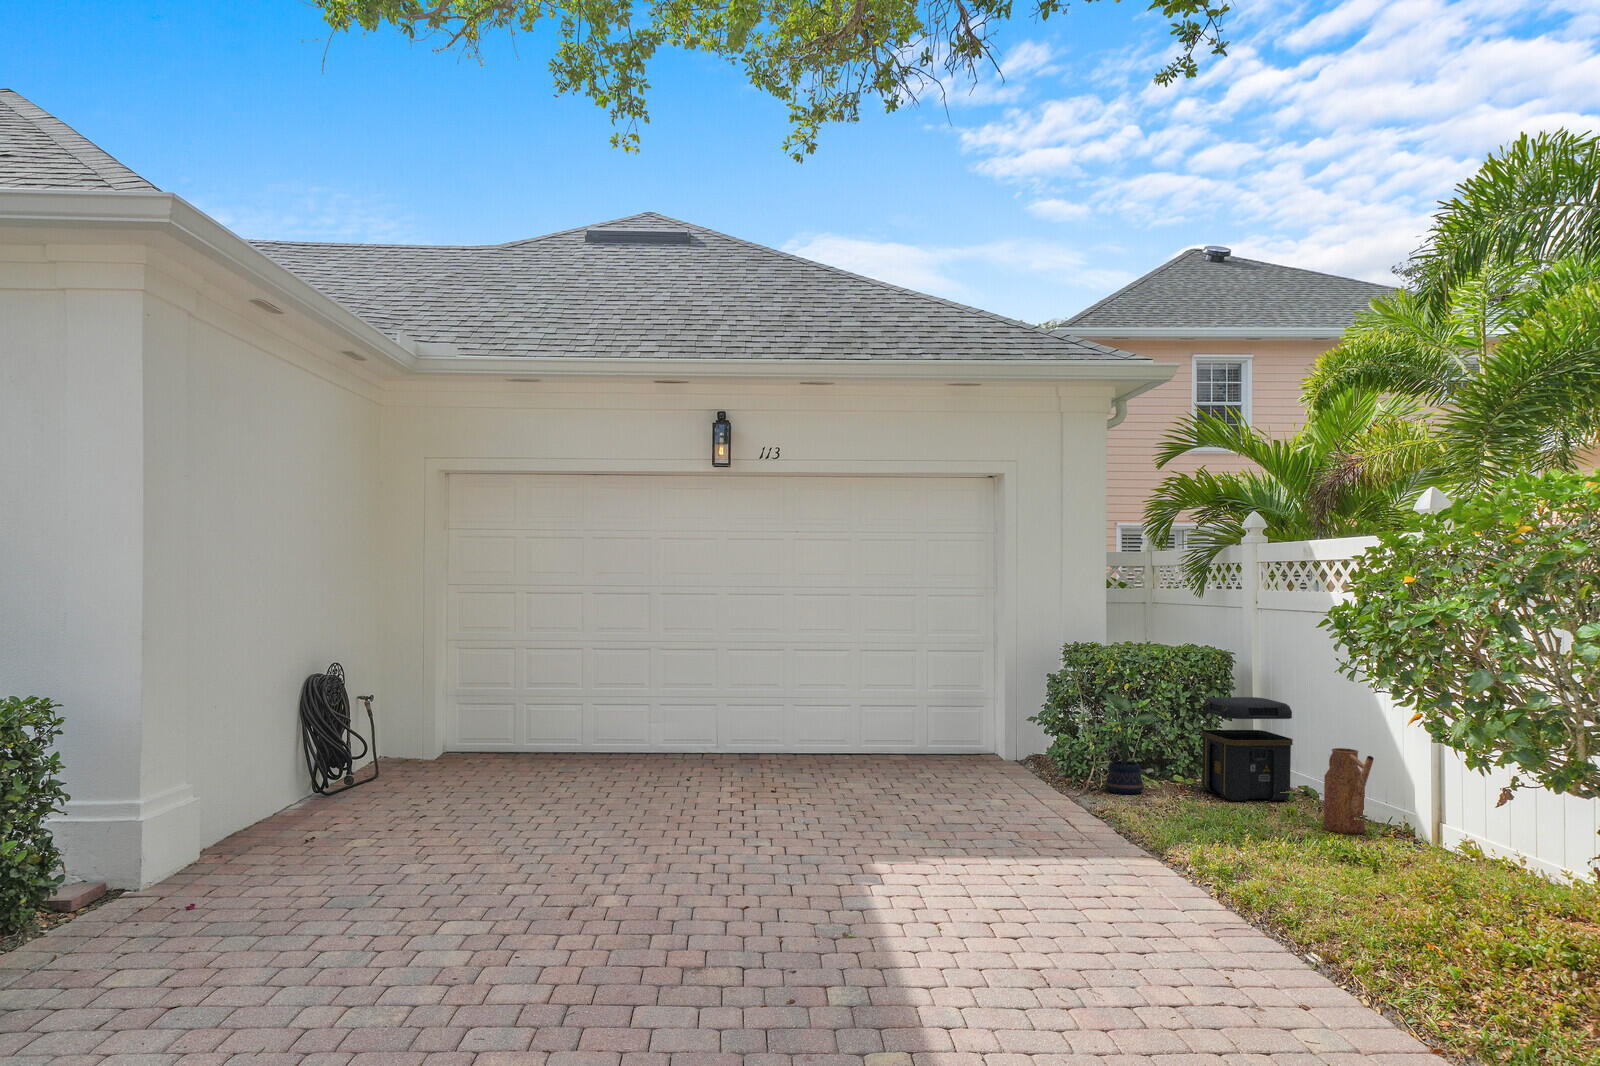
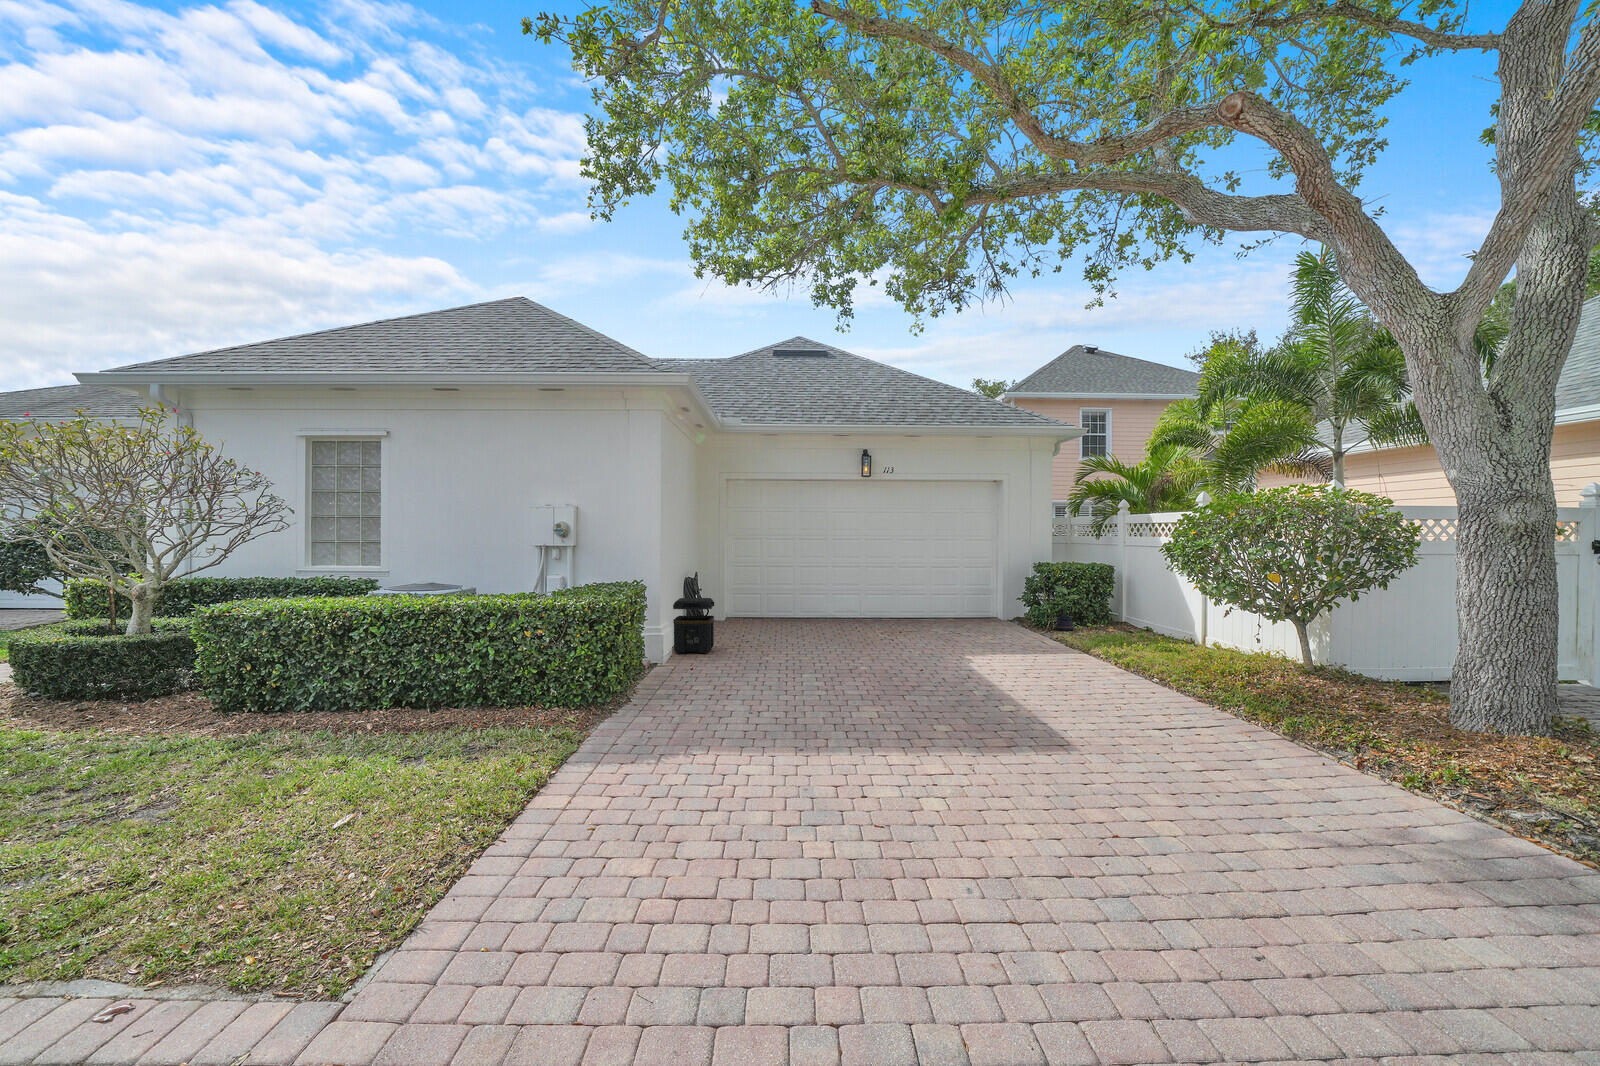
toolbox: present [1201,697,1293,801] -> present [673,598,714,653]
watering can: present [1323,748,1374,834] -> none [1158,607,1180,644]

